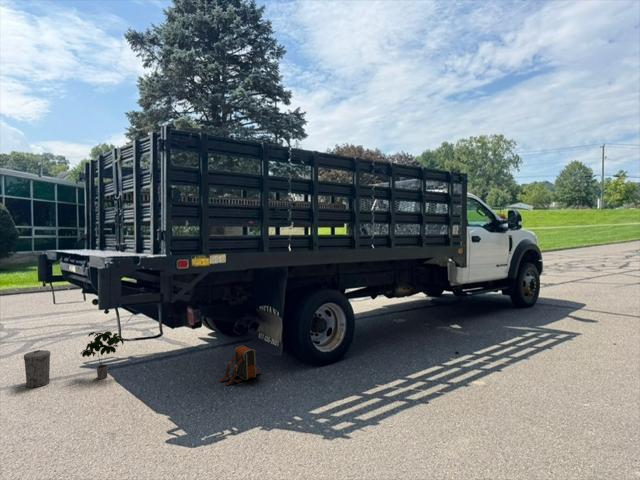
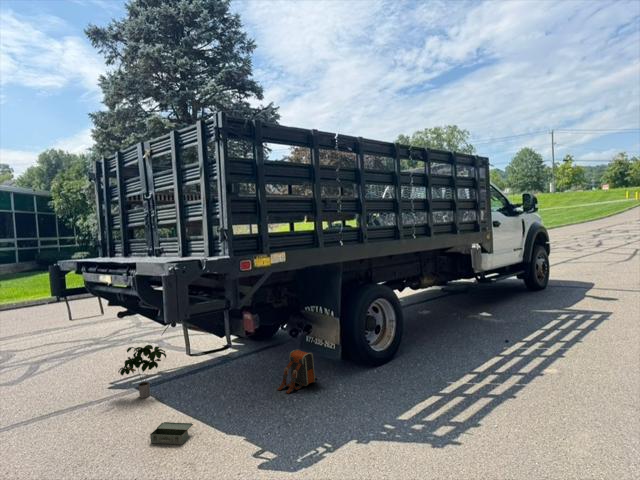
trash can: present [24,350,51,388] -> none [57,371,87,414]
toolbox: none [85,401,126,422] -> present [150,422,193,445]

